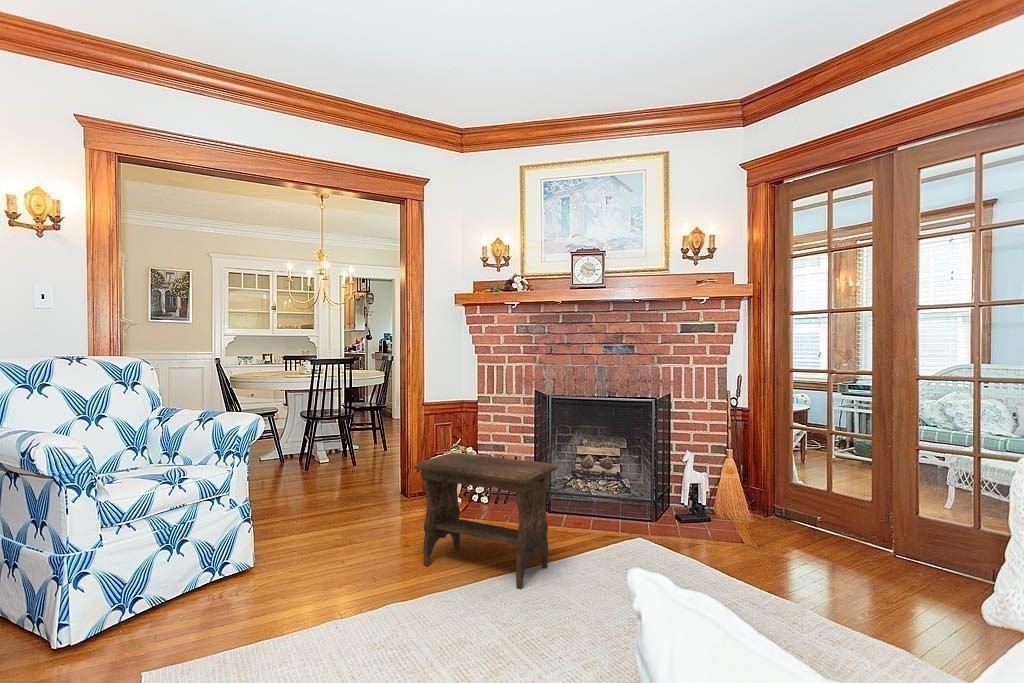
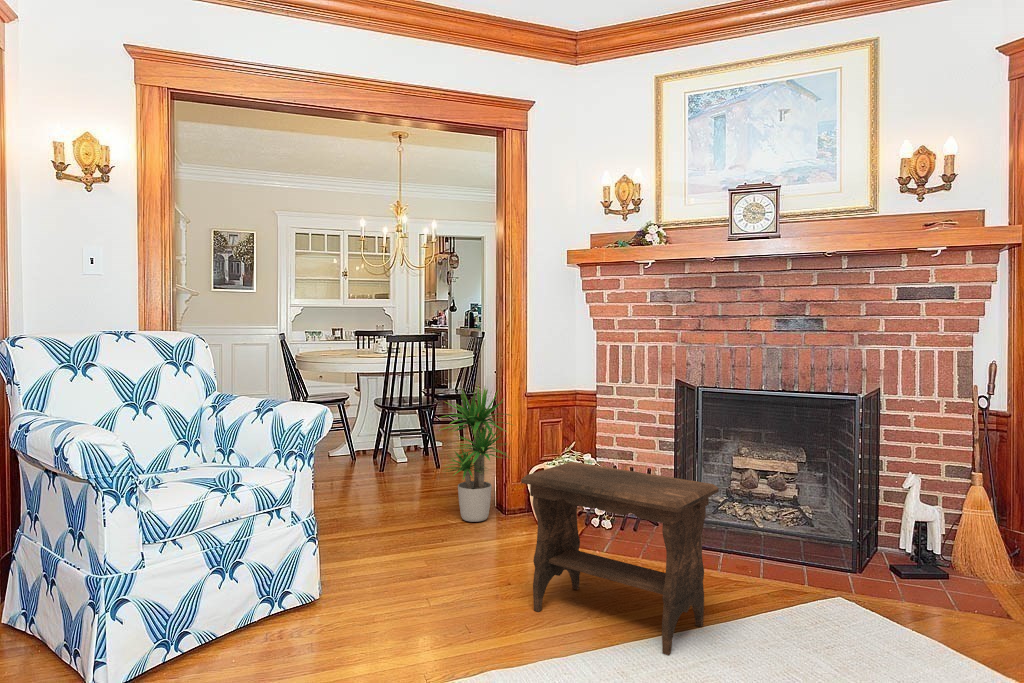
potted plant: none [351,396,416,504] -> present [439,387,512,522]

